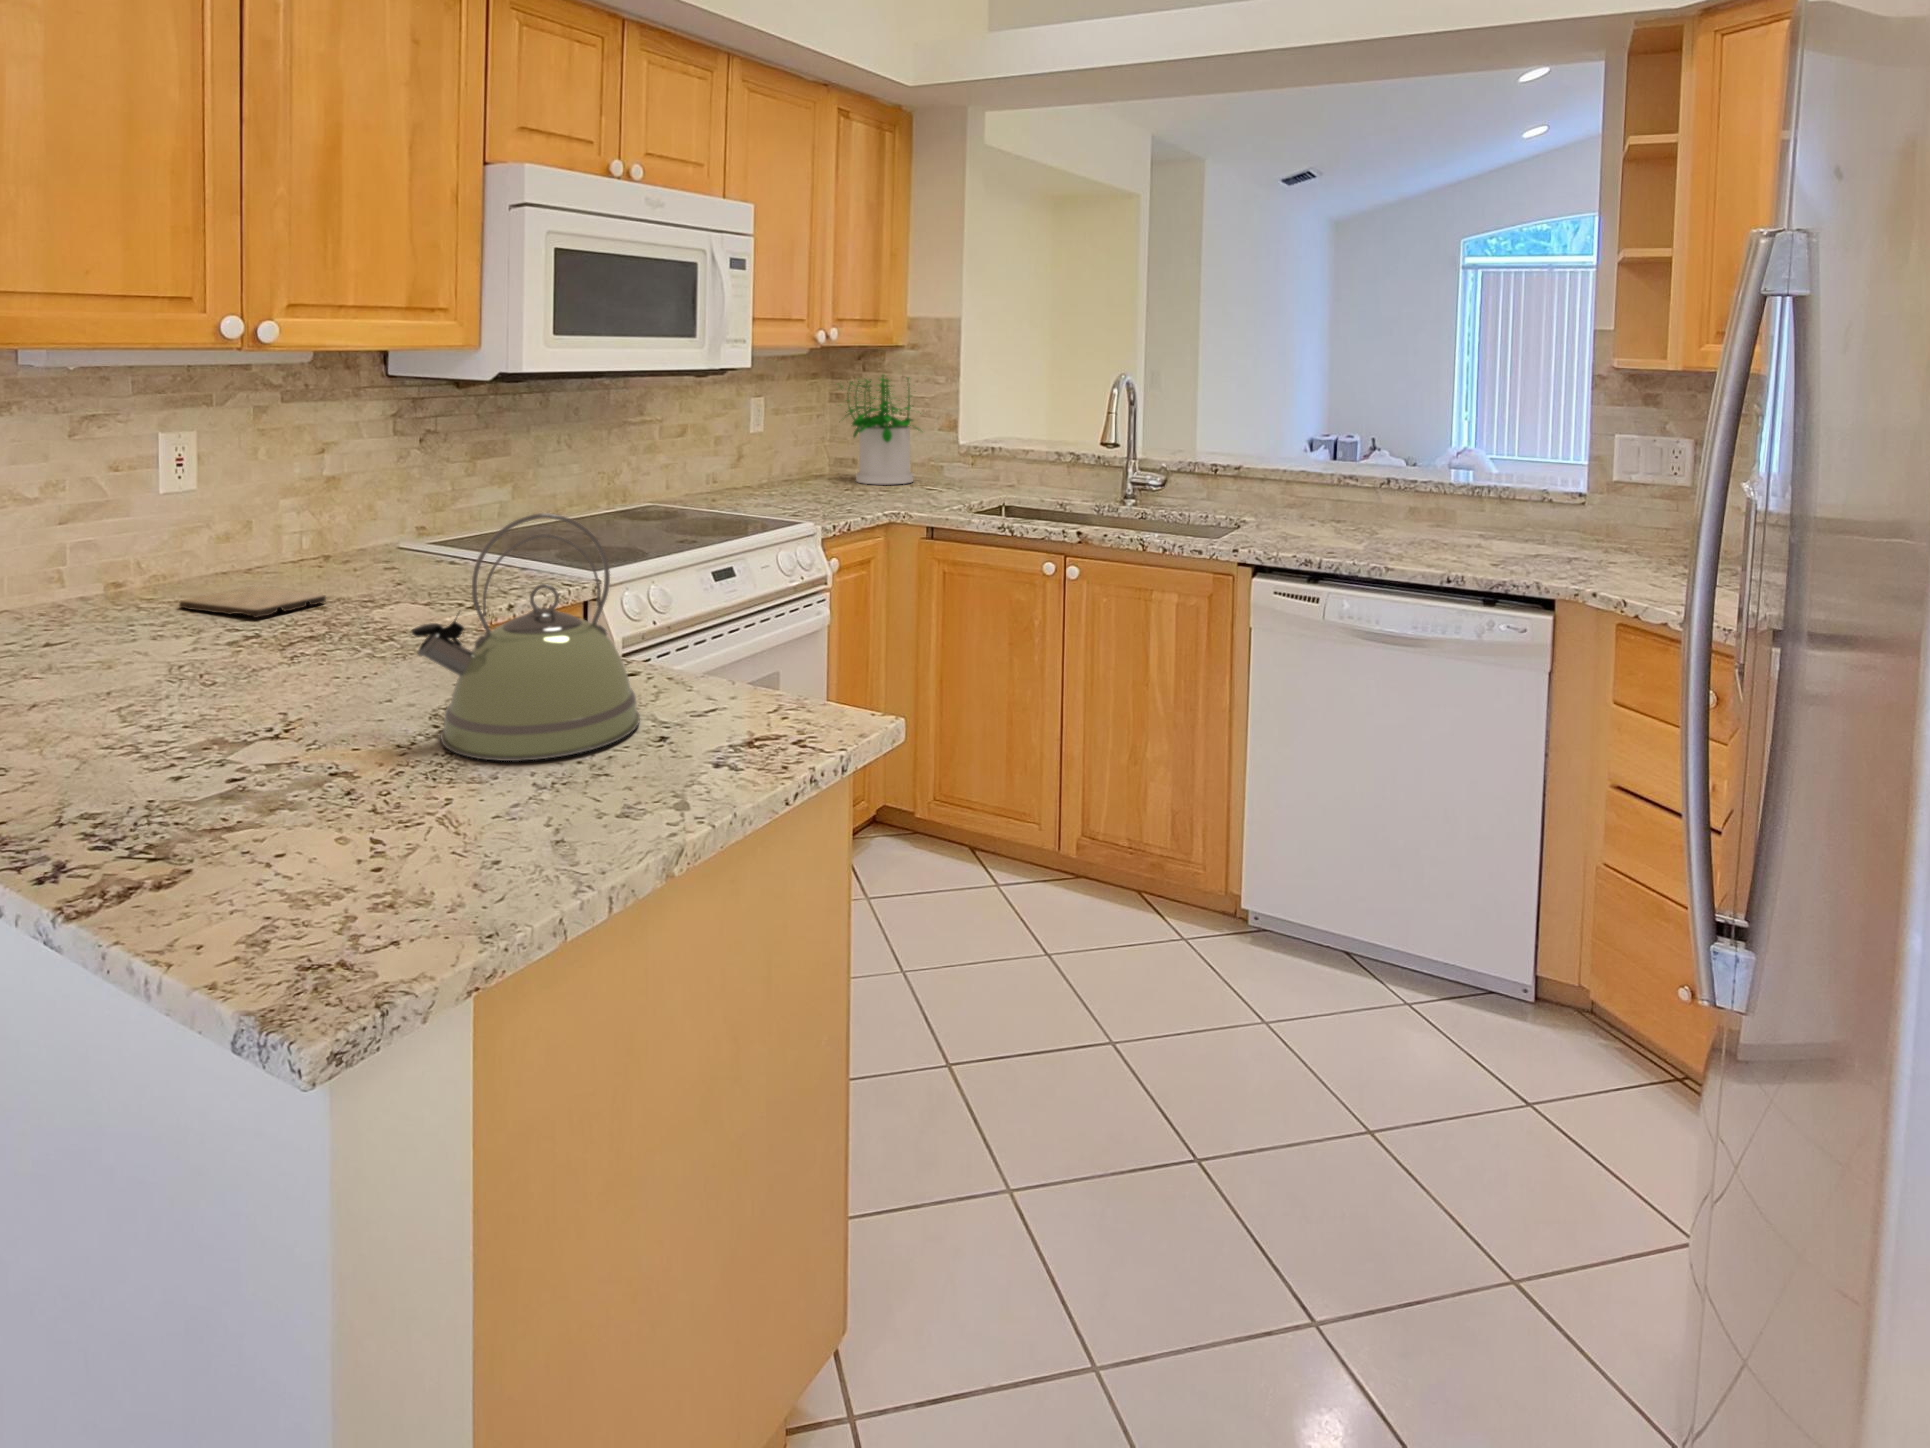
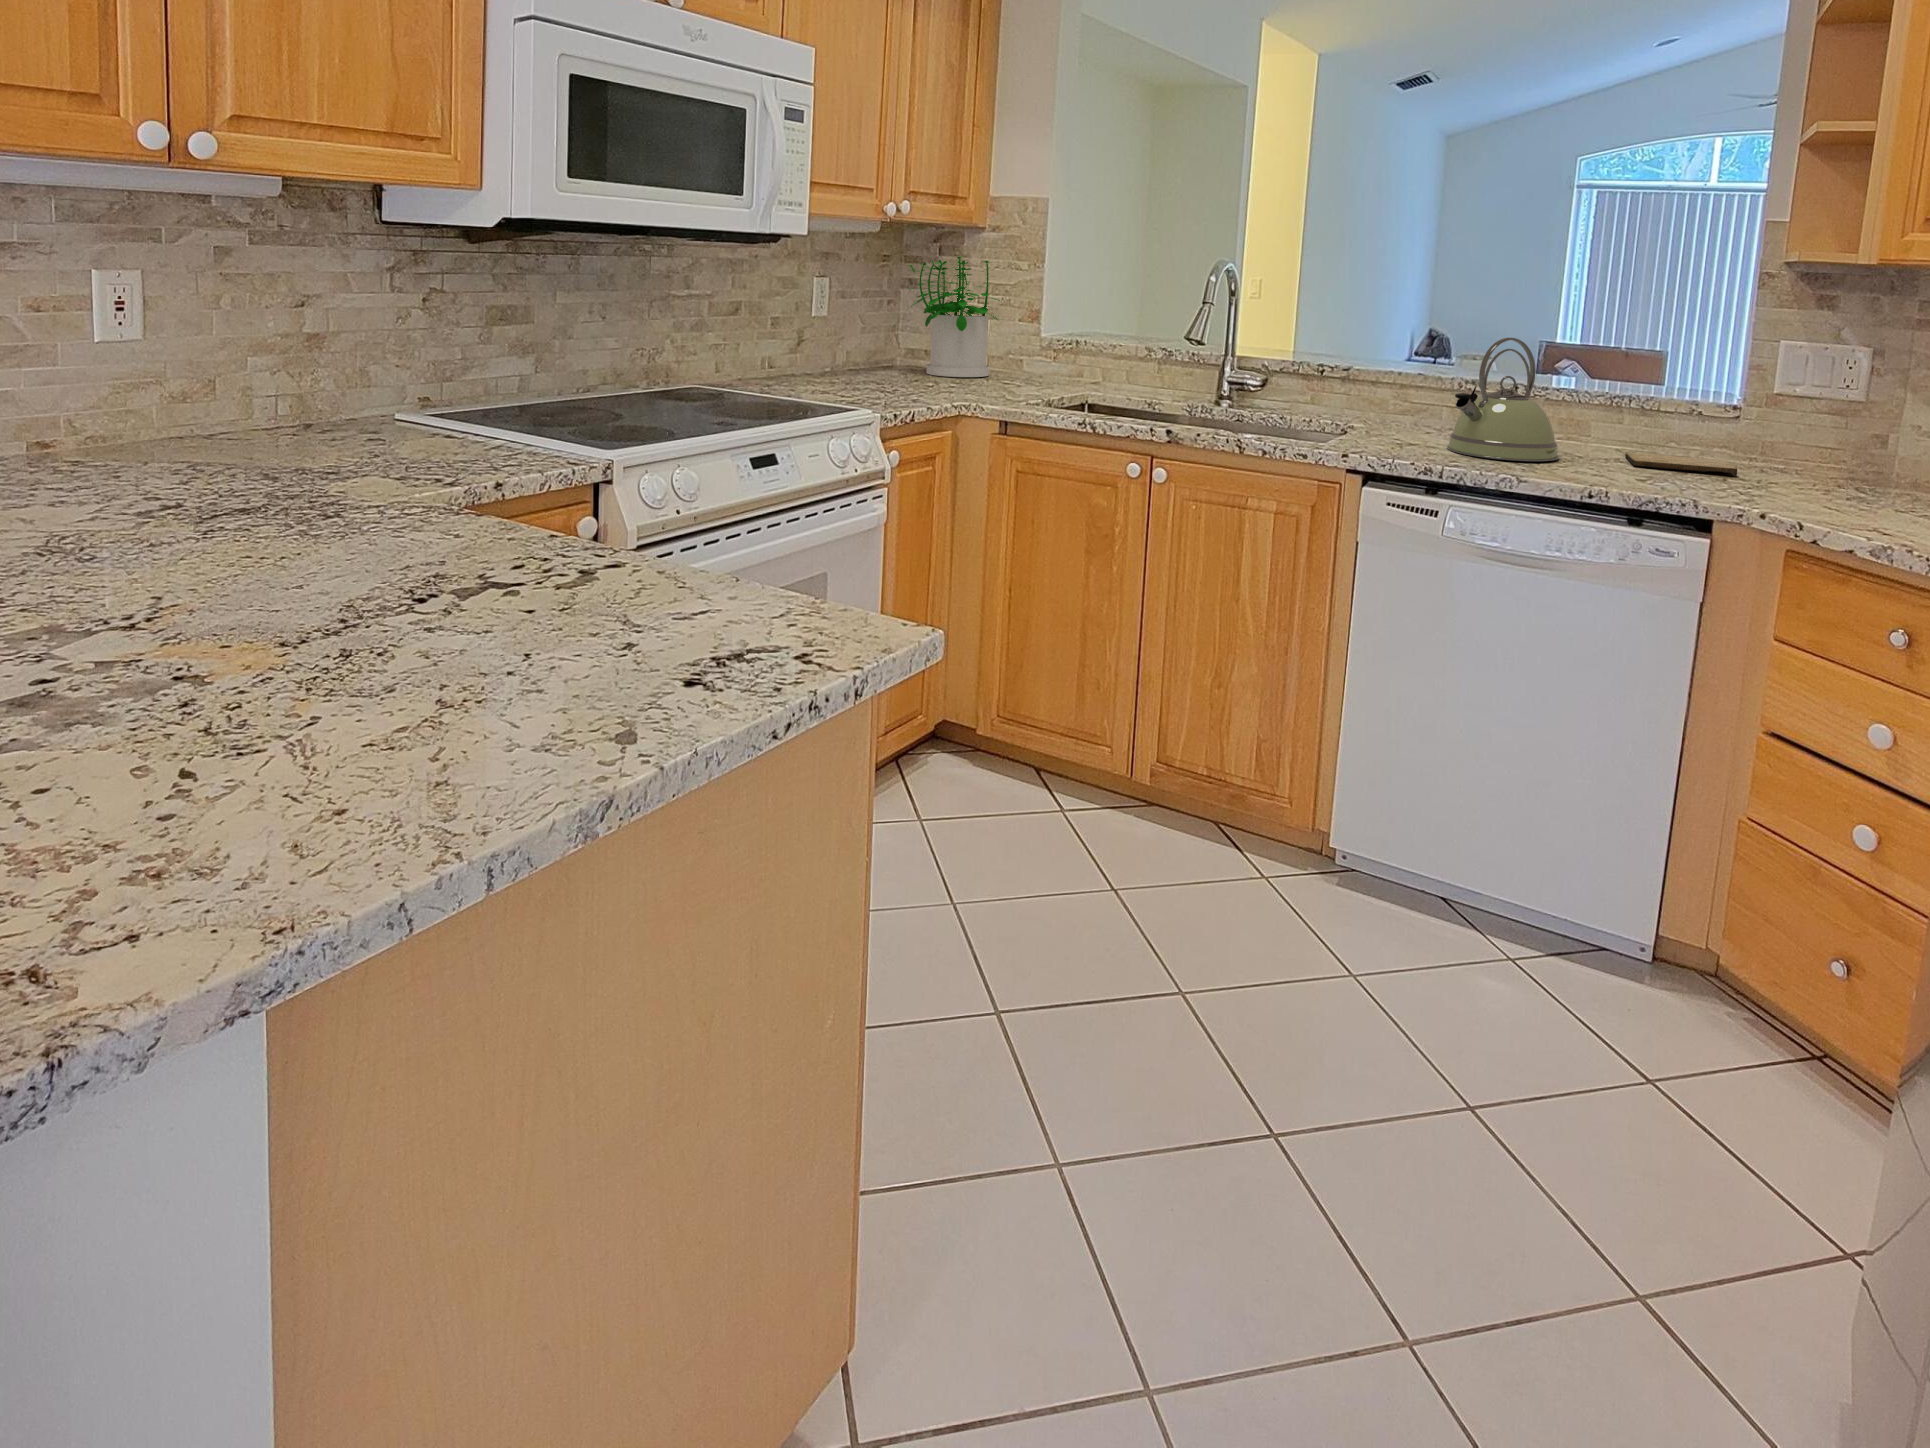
kettle: present [412,513,640,761] -> present [1447,338,1559,461]
cutting board: present [179,587,326,618] -> present [1625,453,1737,475]

